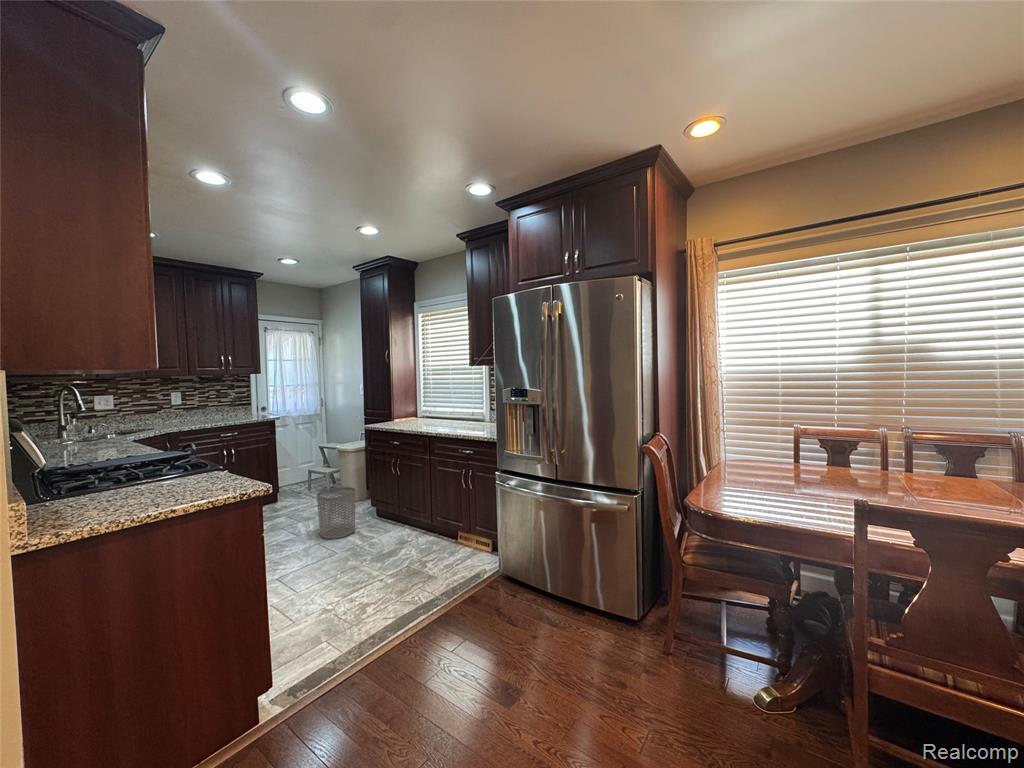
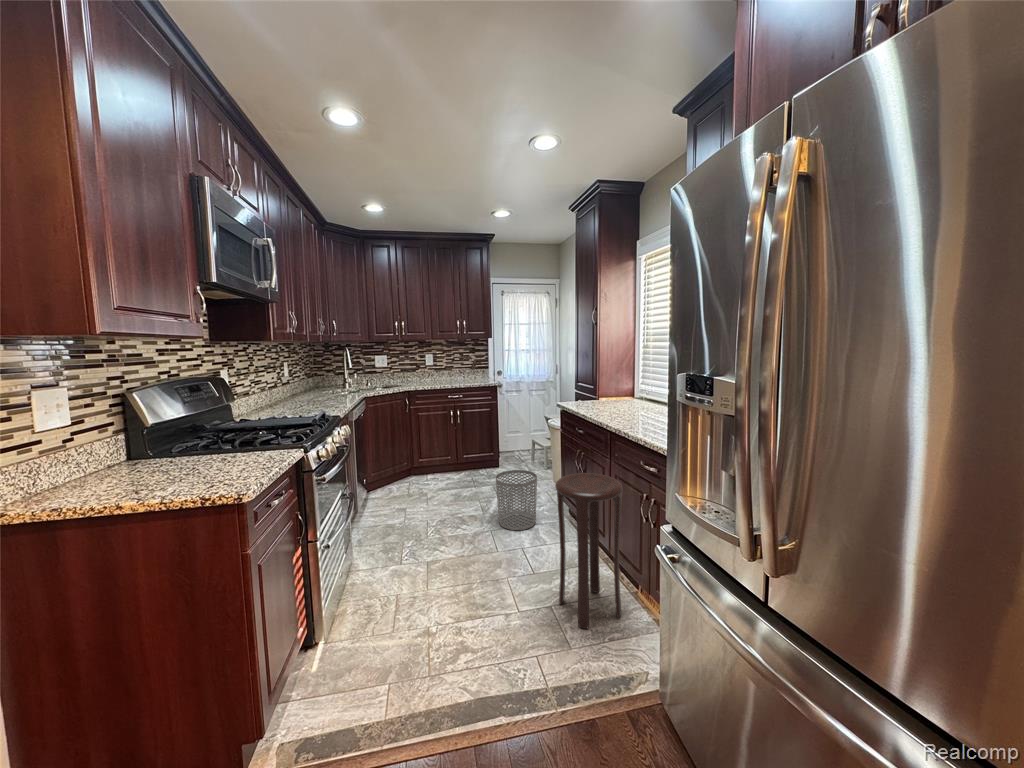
stool: none [408,465,454,567] -> present [555,473,623,629]

